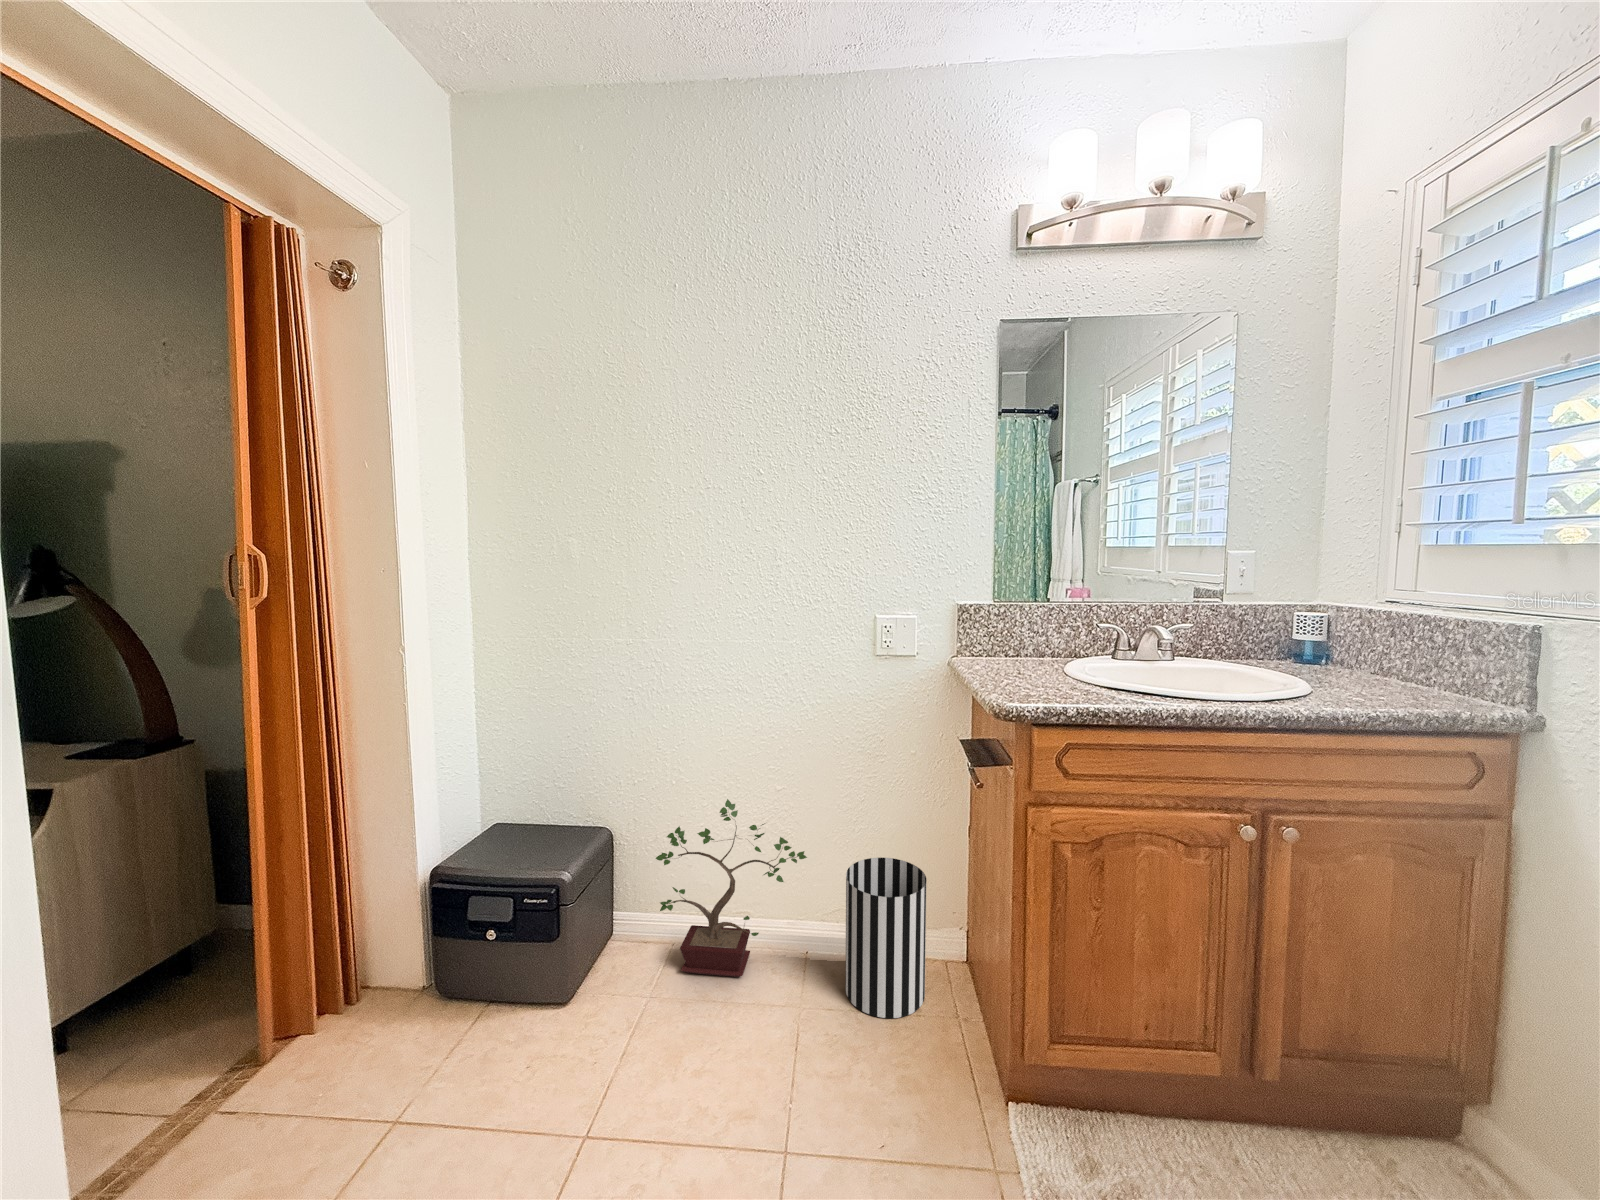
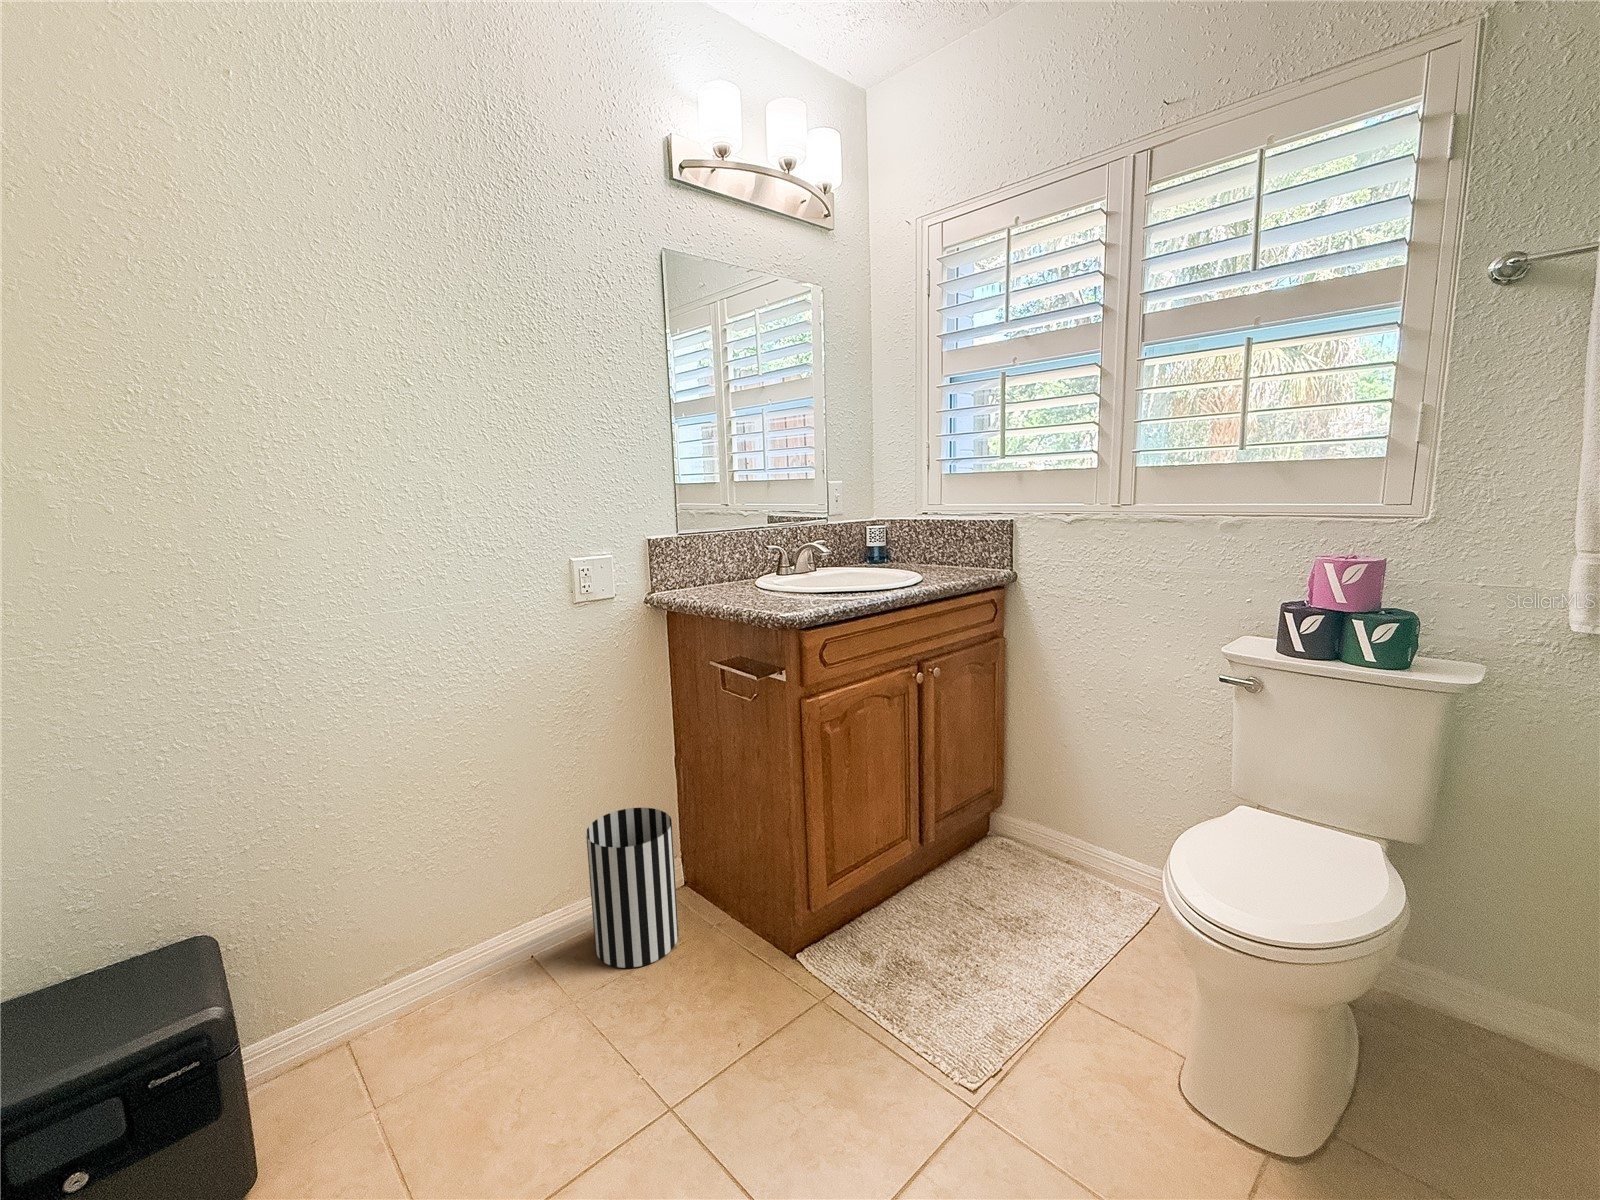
potted plant: present [656,799,807,977] -> none [323,815,551,1058]

